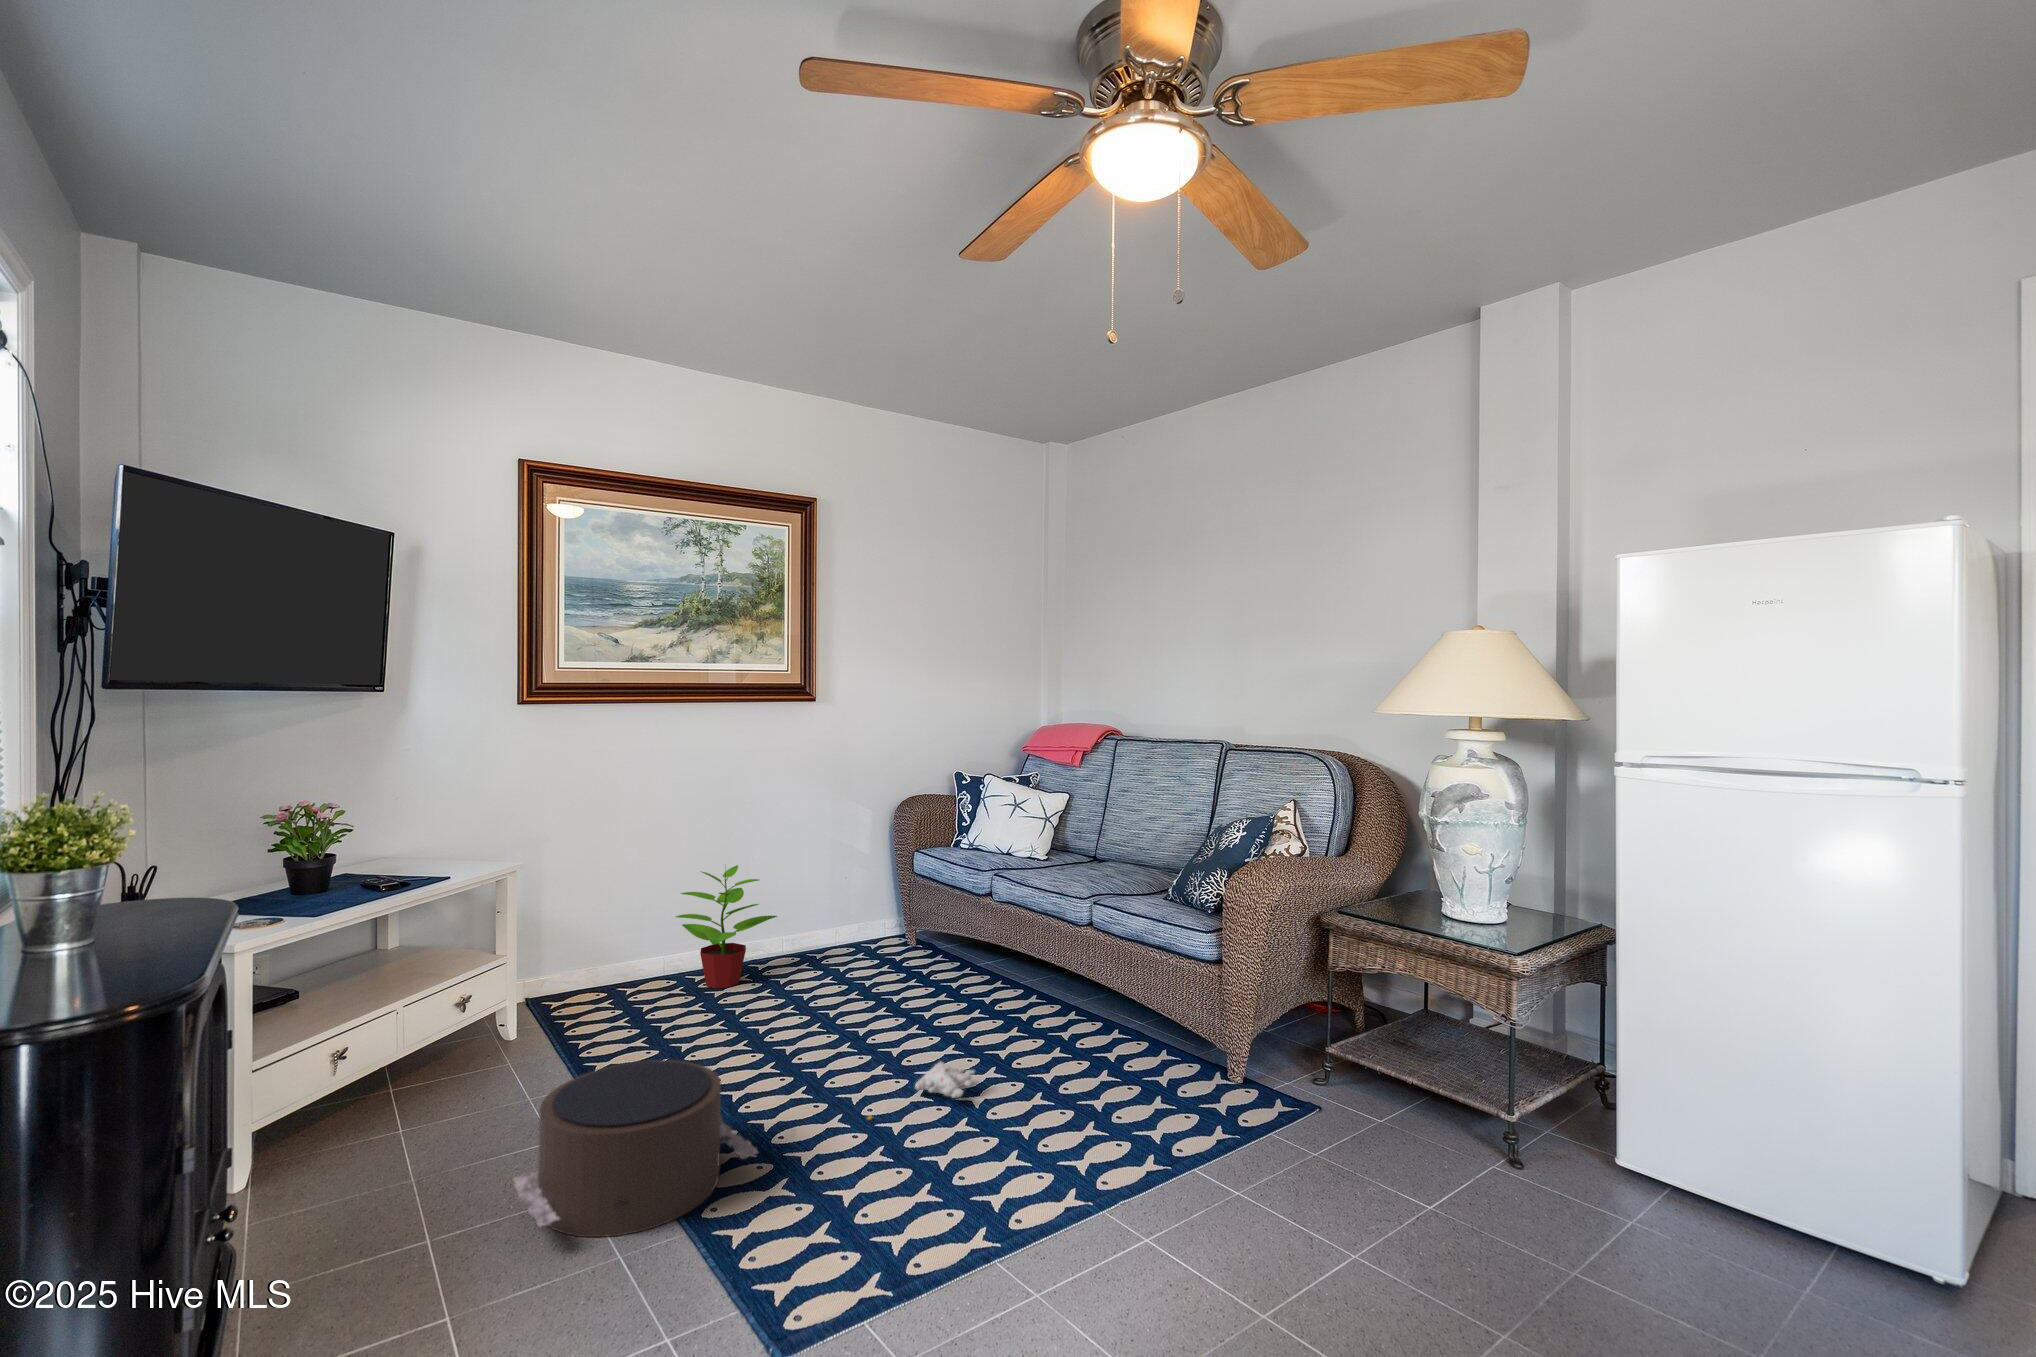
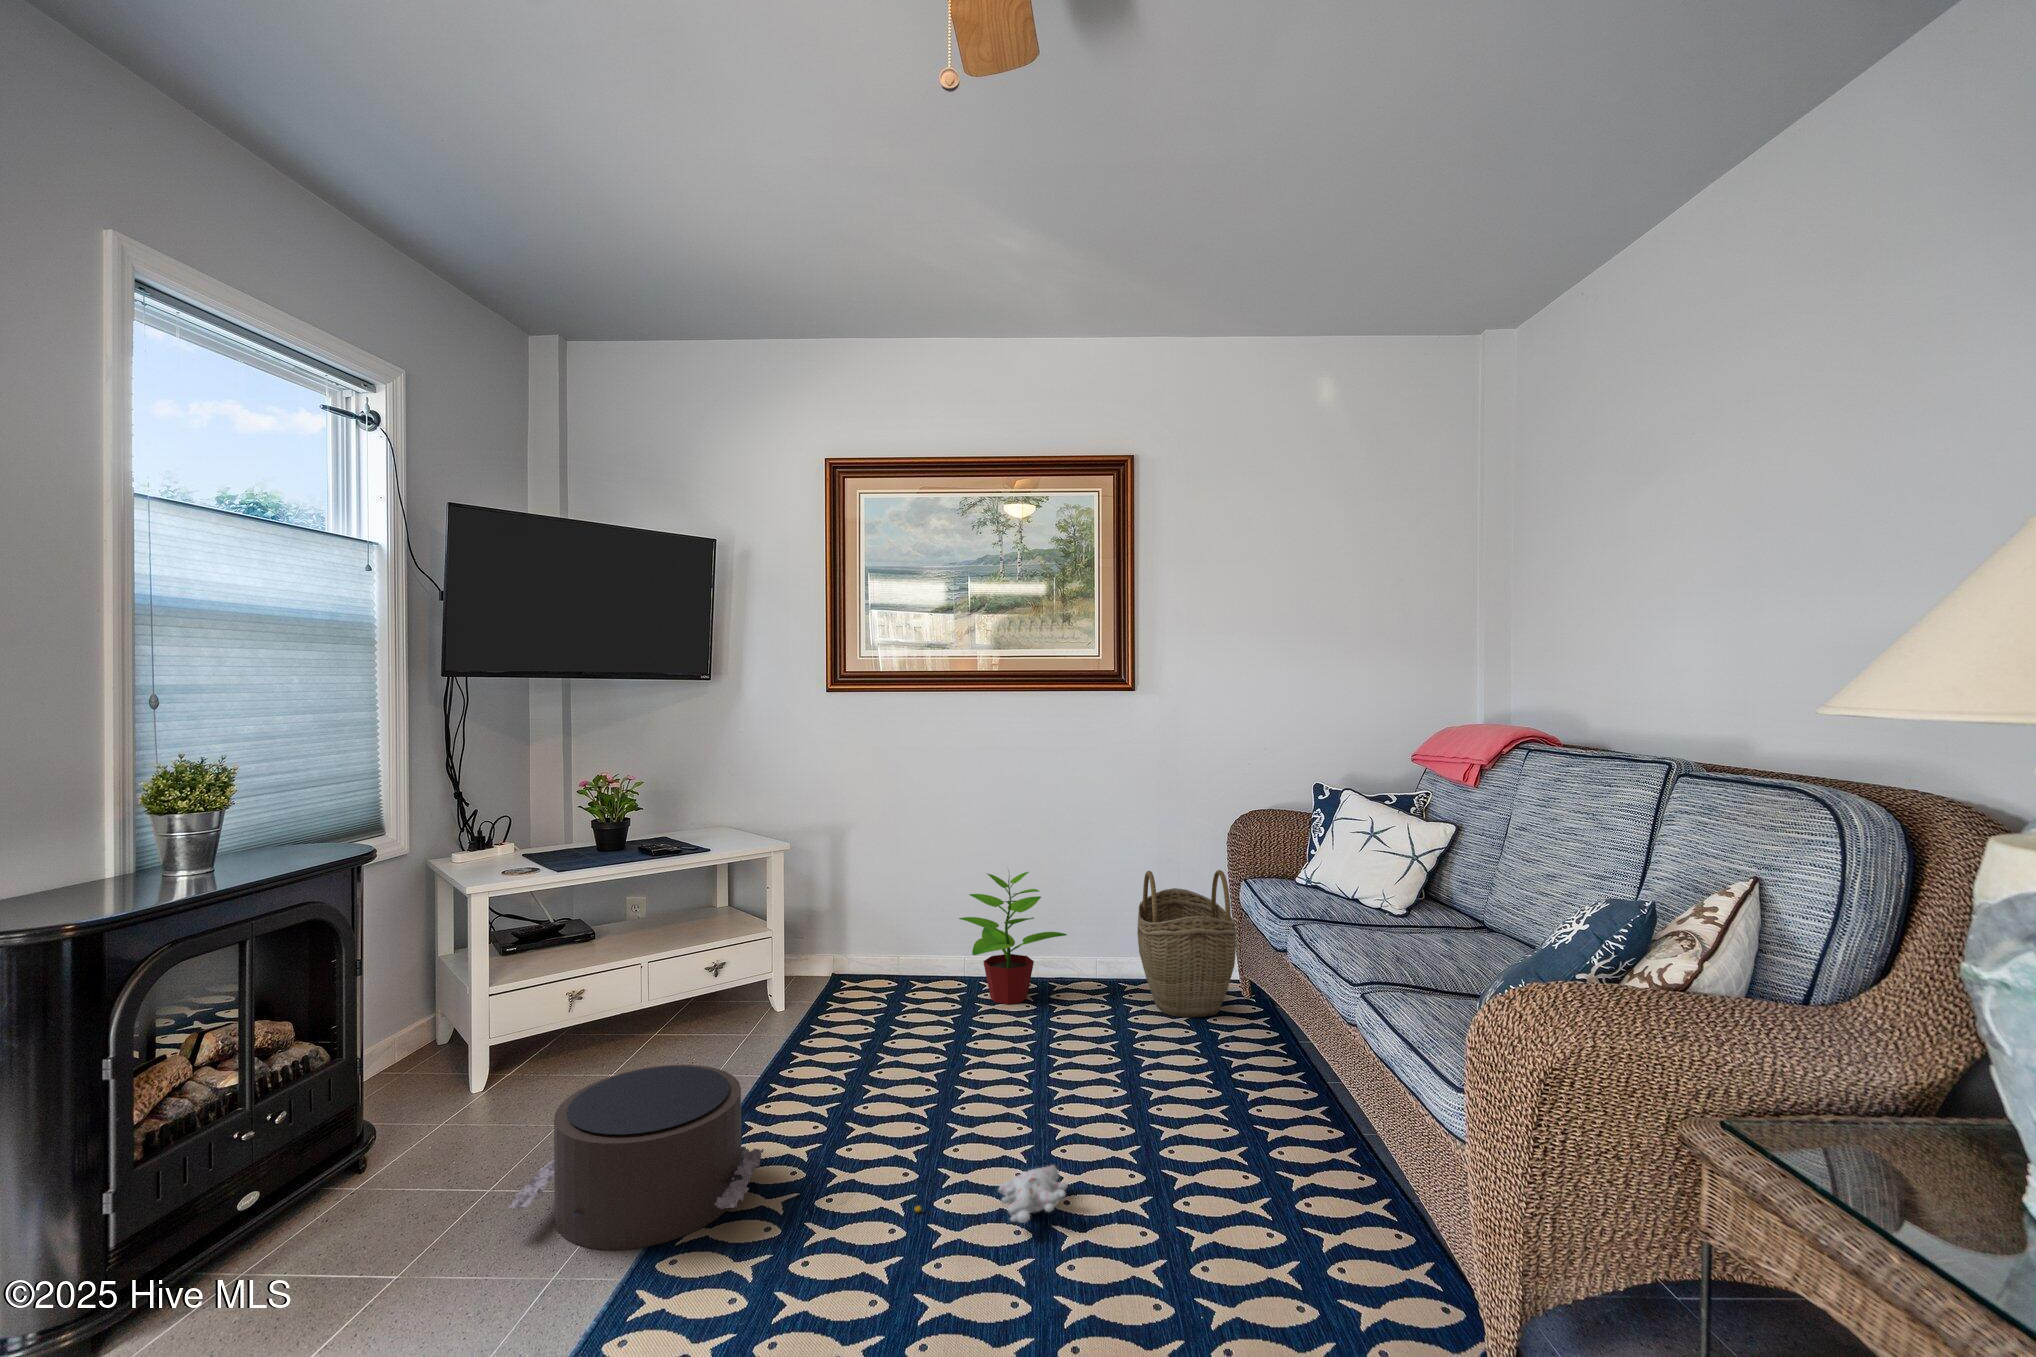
woven basket: none [825,846,917,967] -> present [1137,870,1236,1017]

